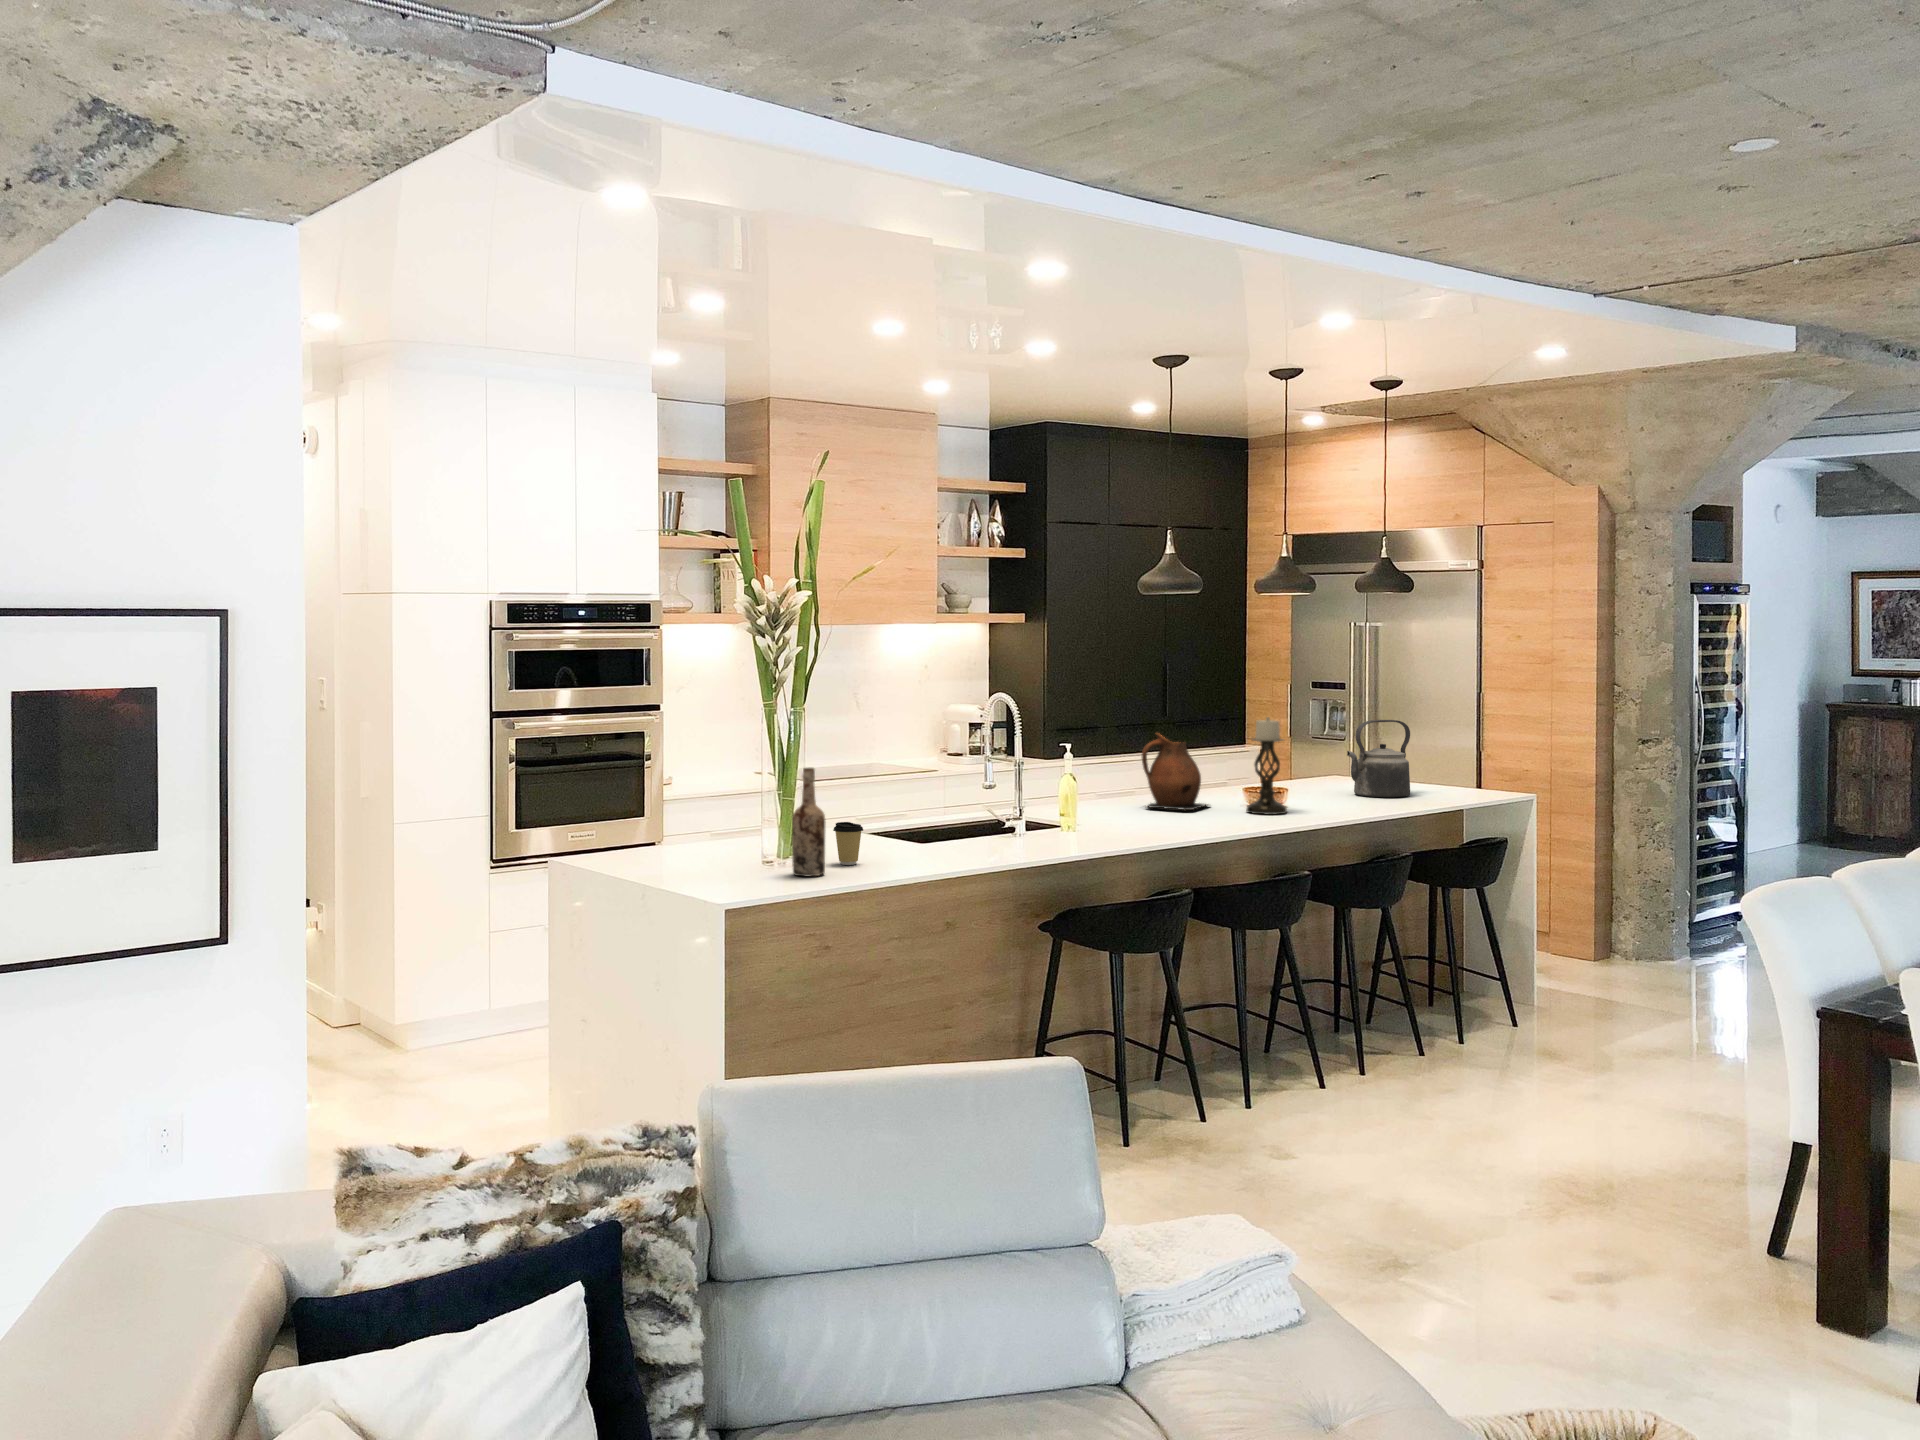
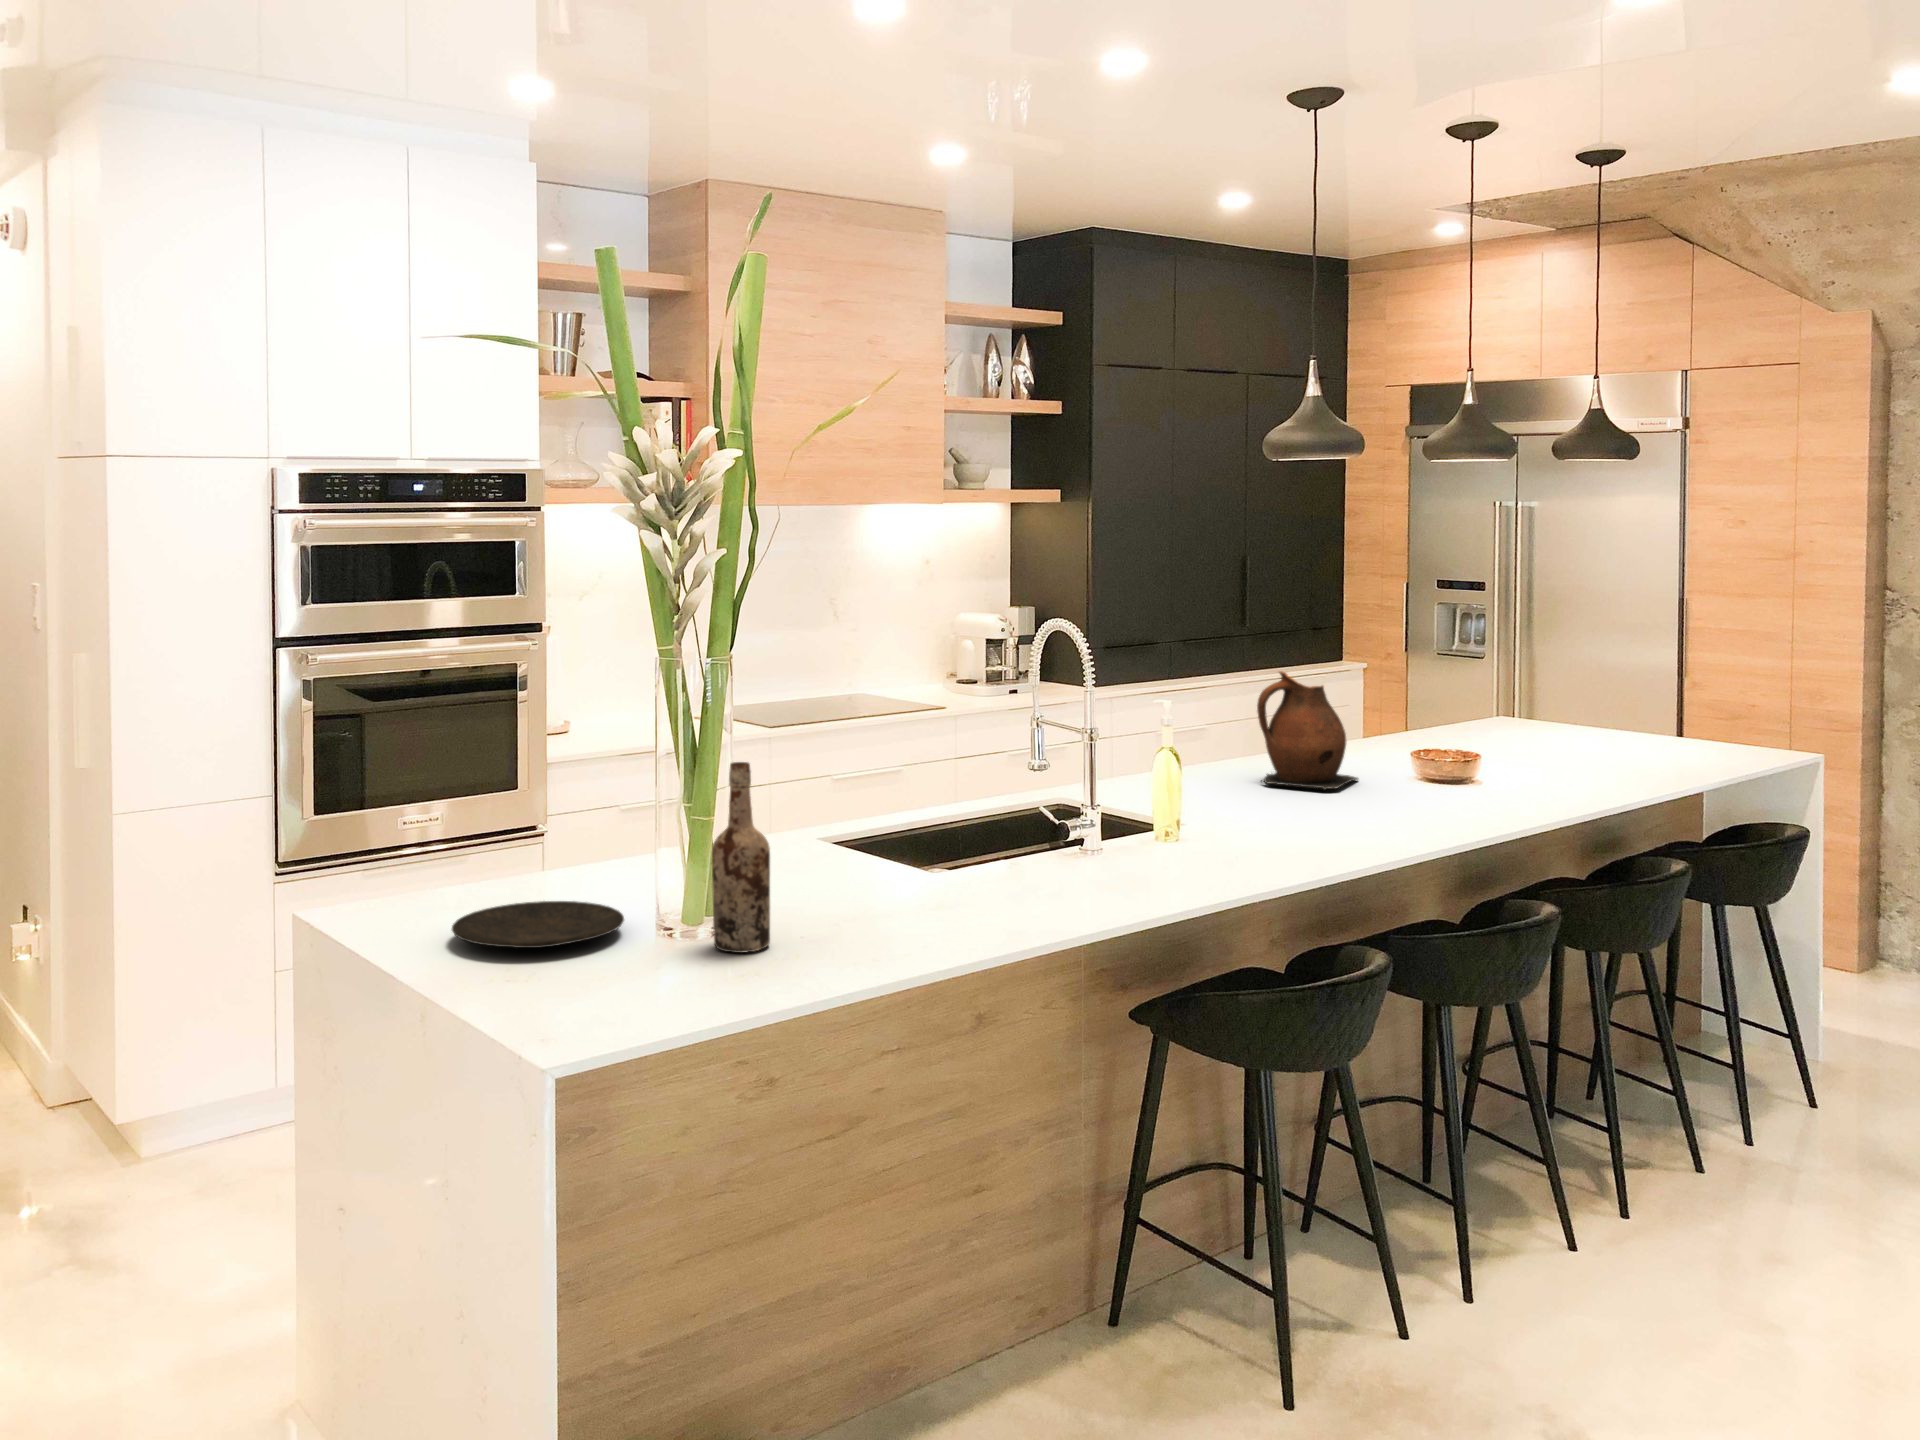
candle holder: present [1246,717,1287,814] -> none [1415,649,1479,797]
kettle: present [1347,720,1410,797] -> none [1547,647,1637,761]
coffee cup: present [833,822,863,865] -> none [786,845,837,920]
plate: none [641,854,740,874] -> present [452,901,624,948]

